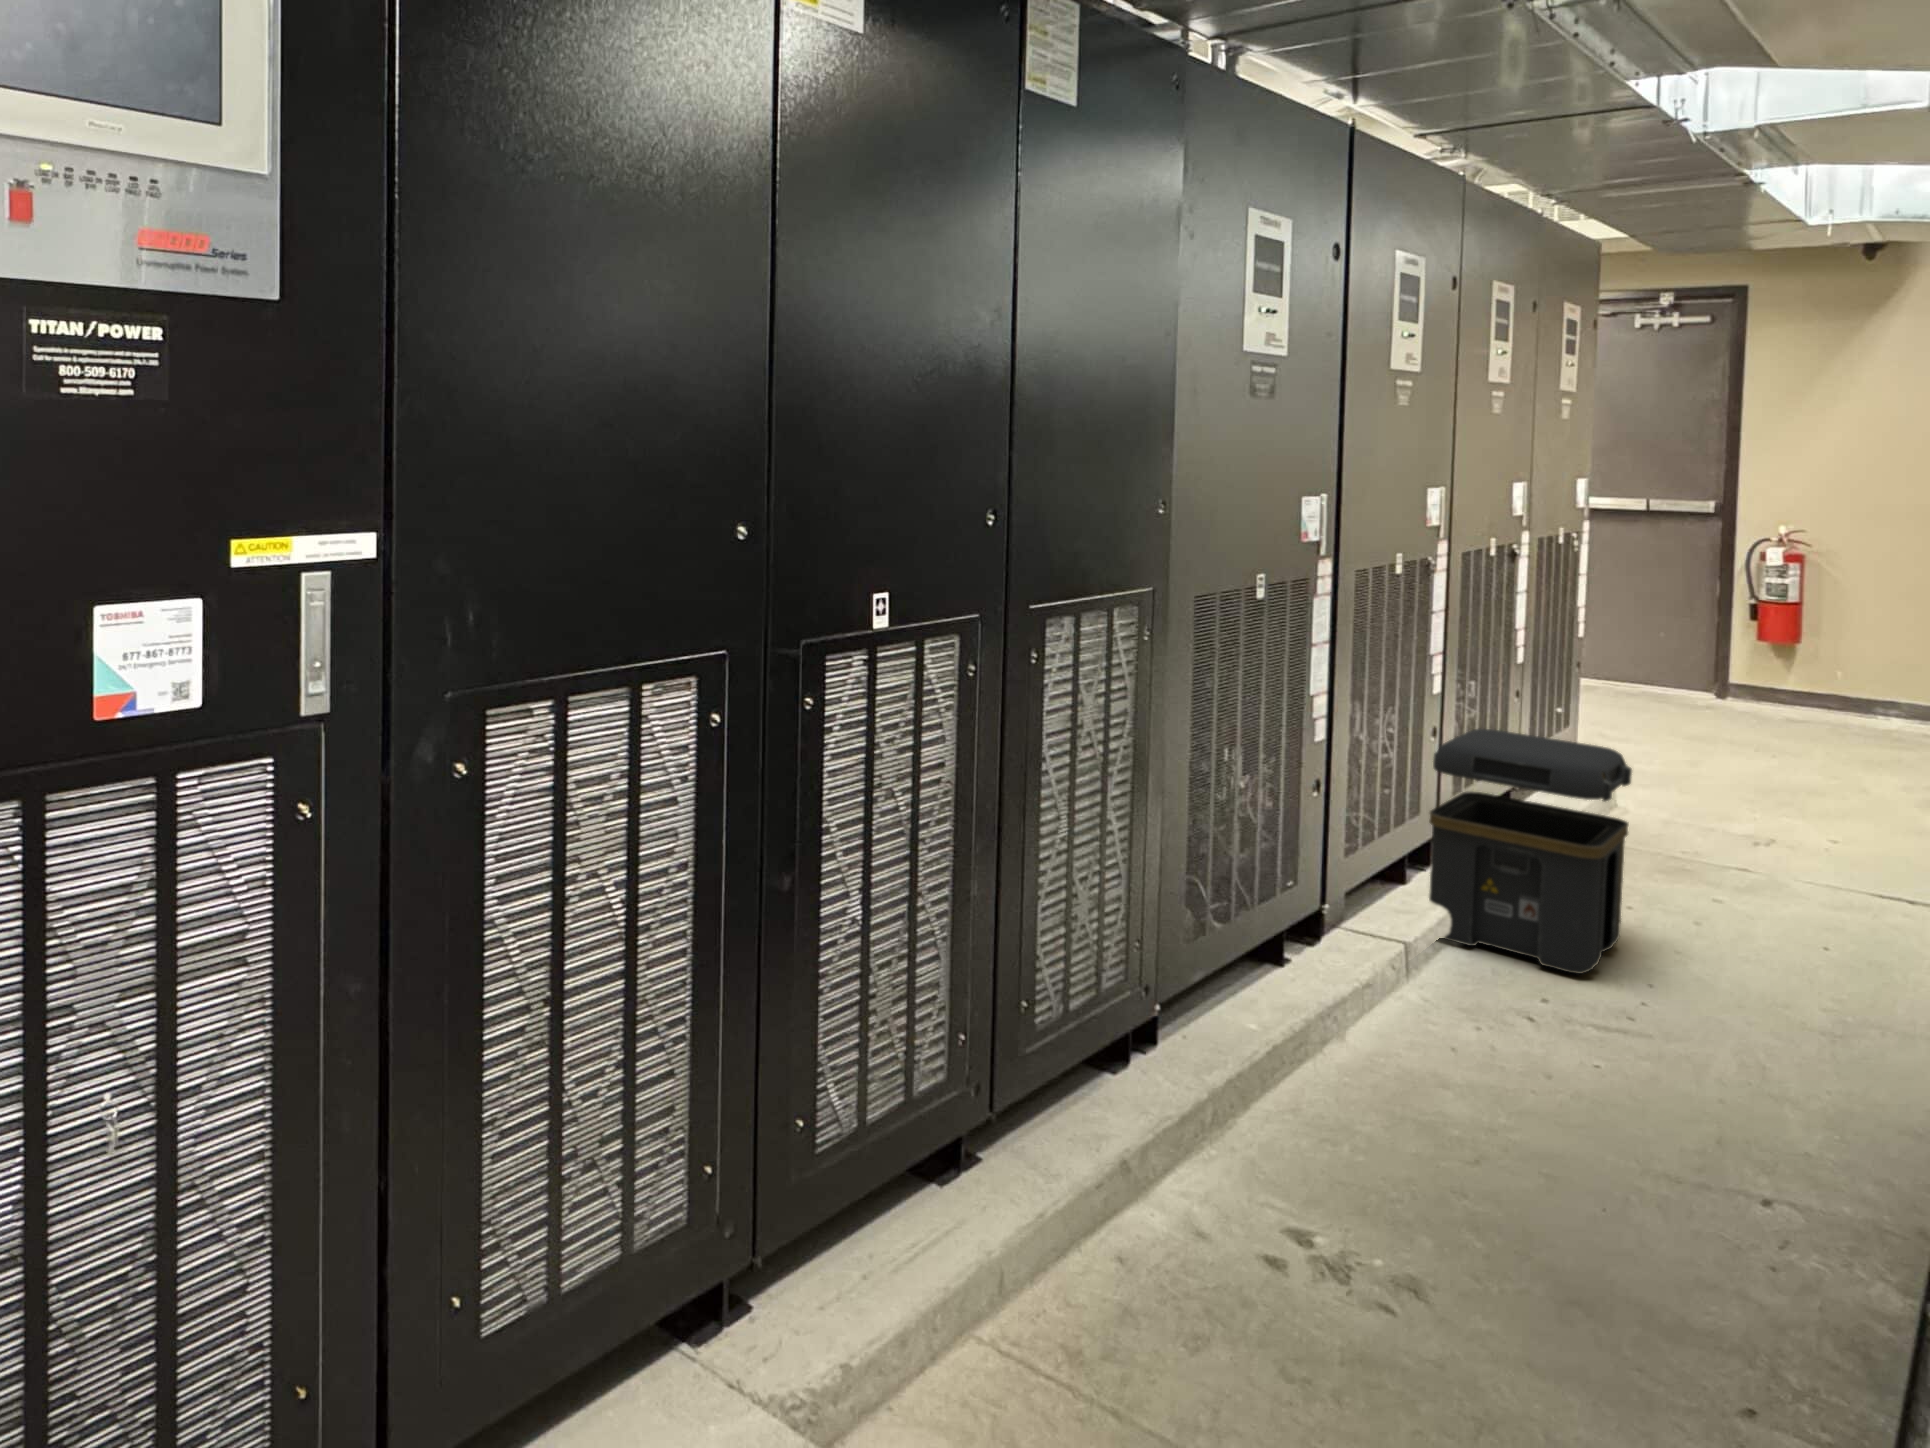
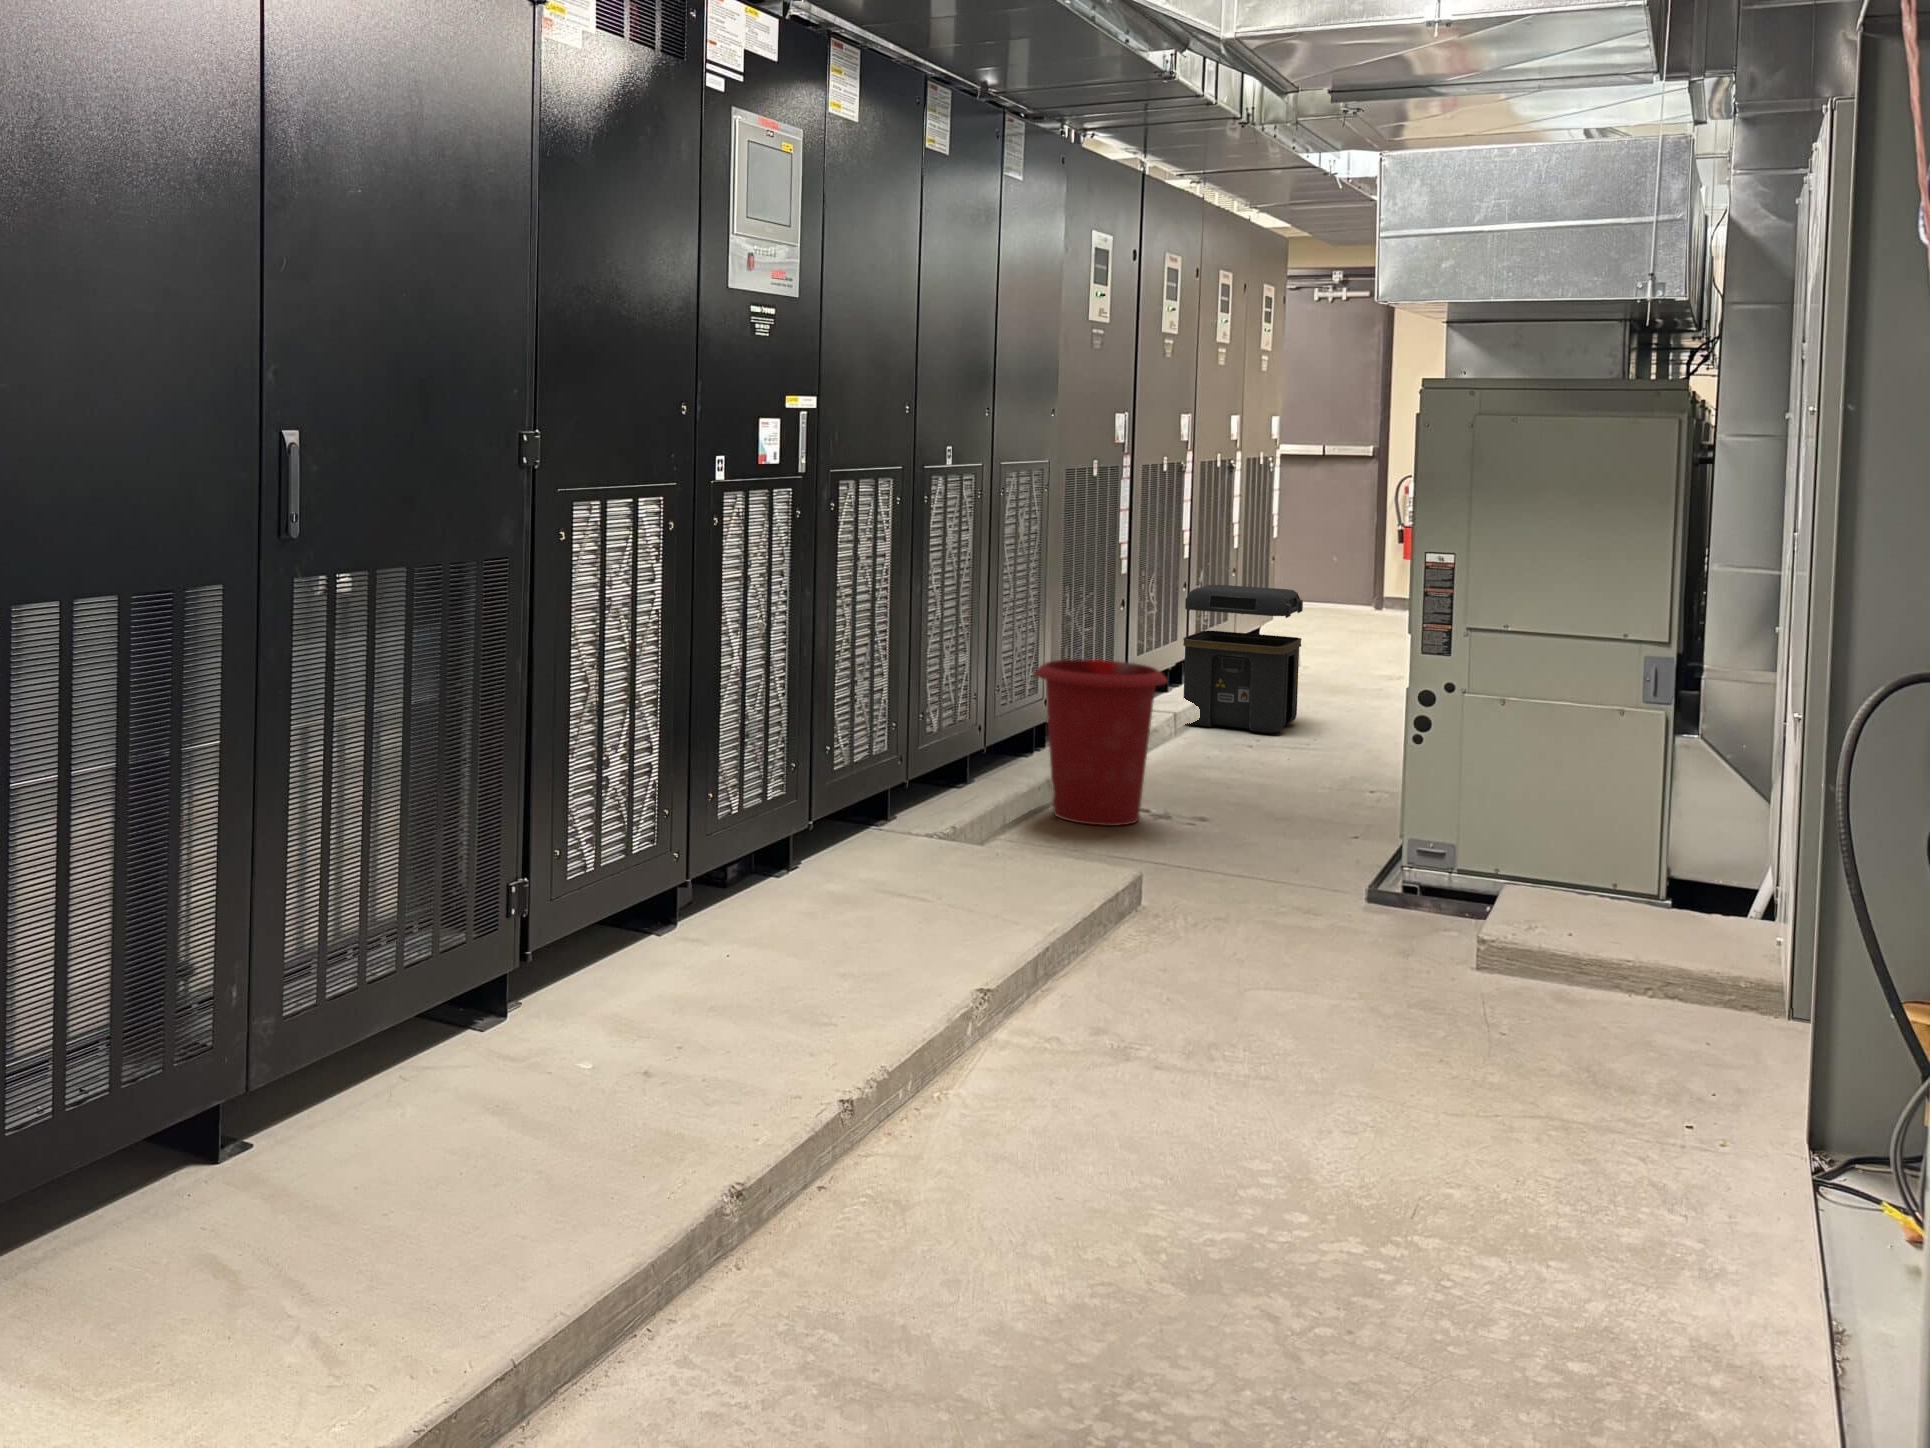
waste bin: none [1104,937,1360,1287] -> present [1035,659,1167,826]

